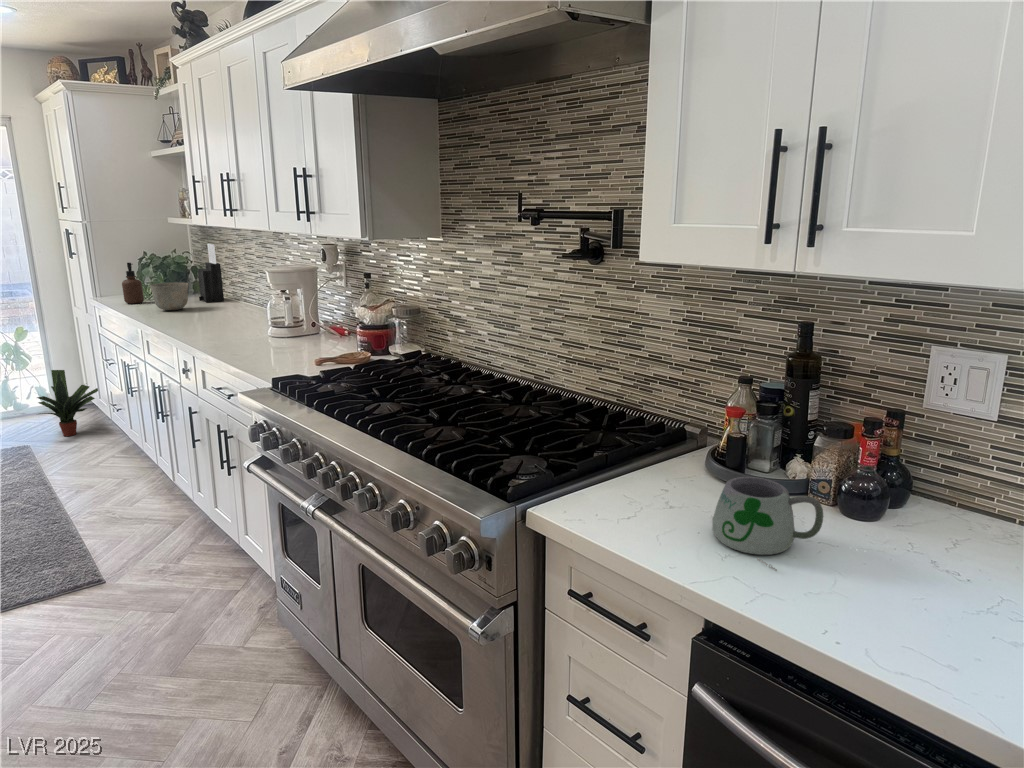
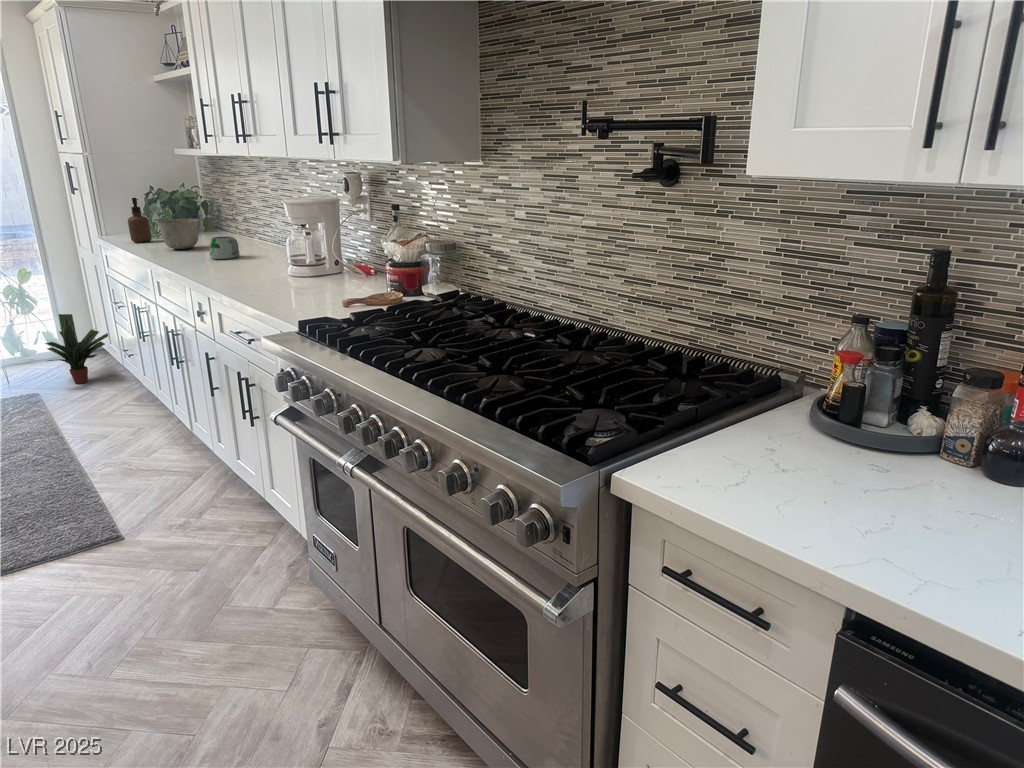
knife block: present [198,244,224,302] -> none [207,177,237,241]
mug: present [712,477,823,571] -> present [209,236,239,259]

